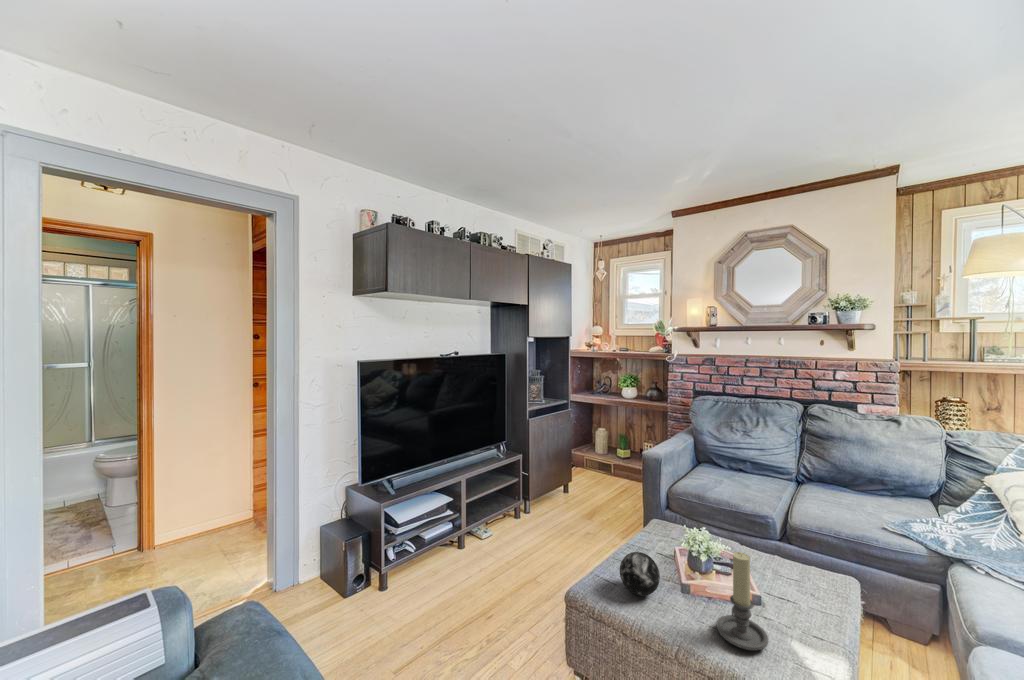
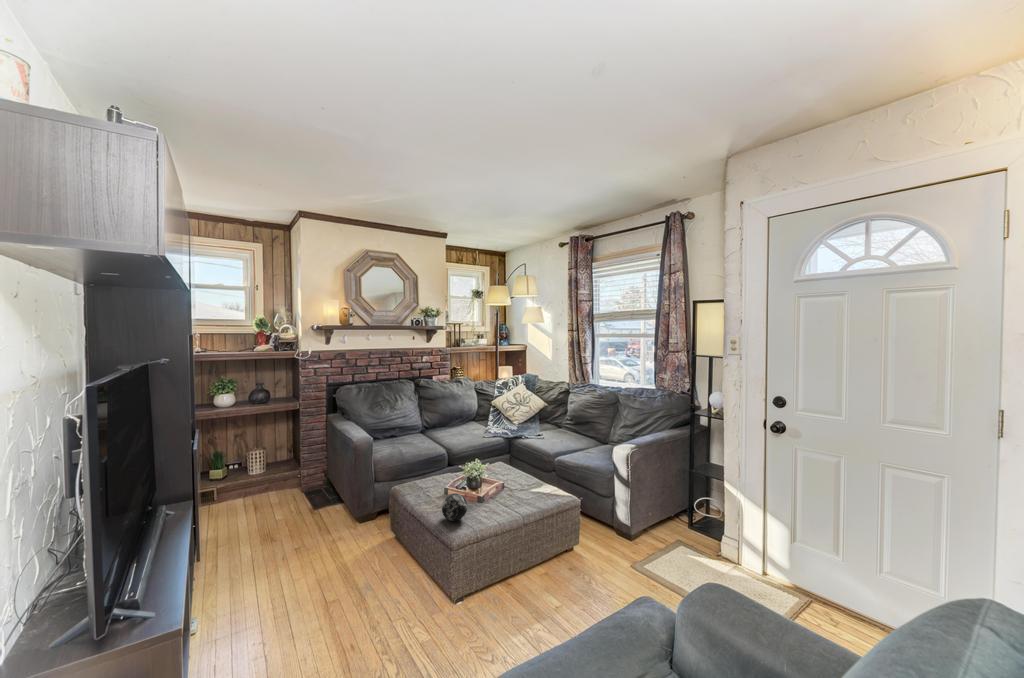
candle holder: present [717,552,768,650] -> none [494,463,520,511]

